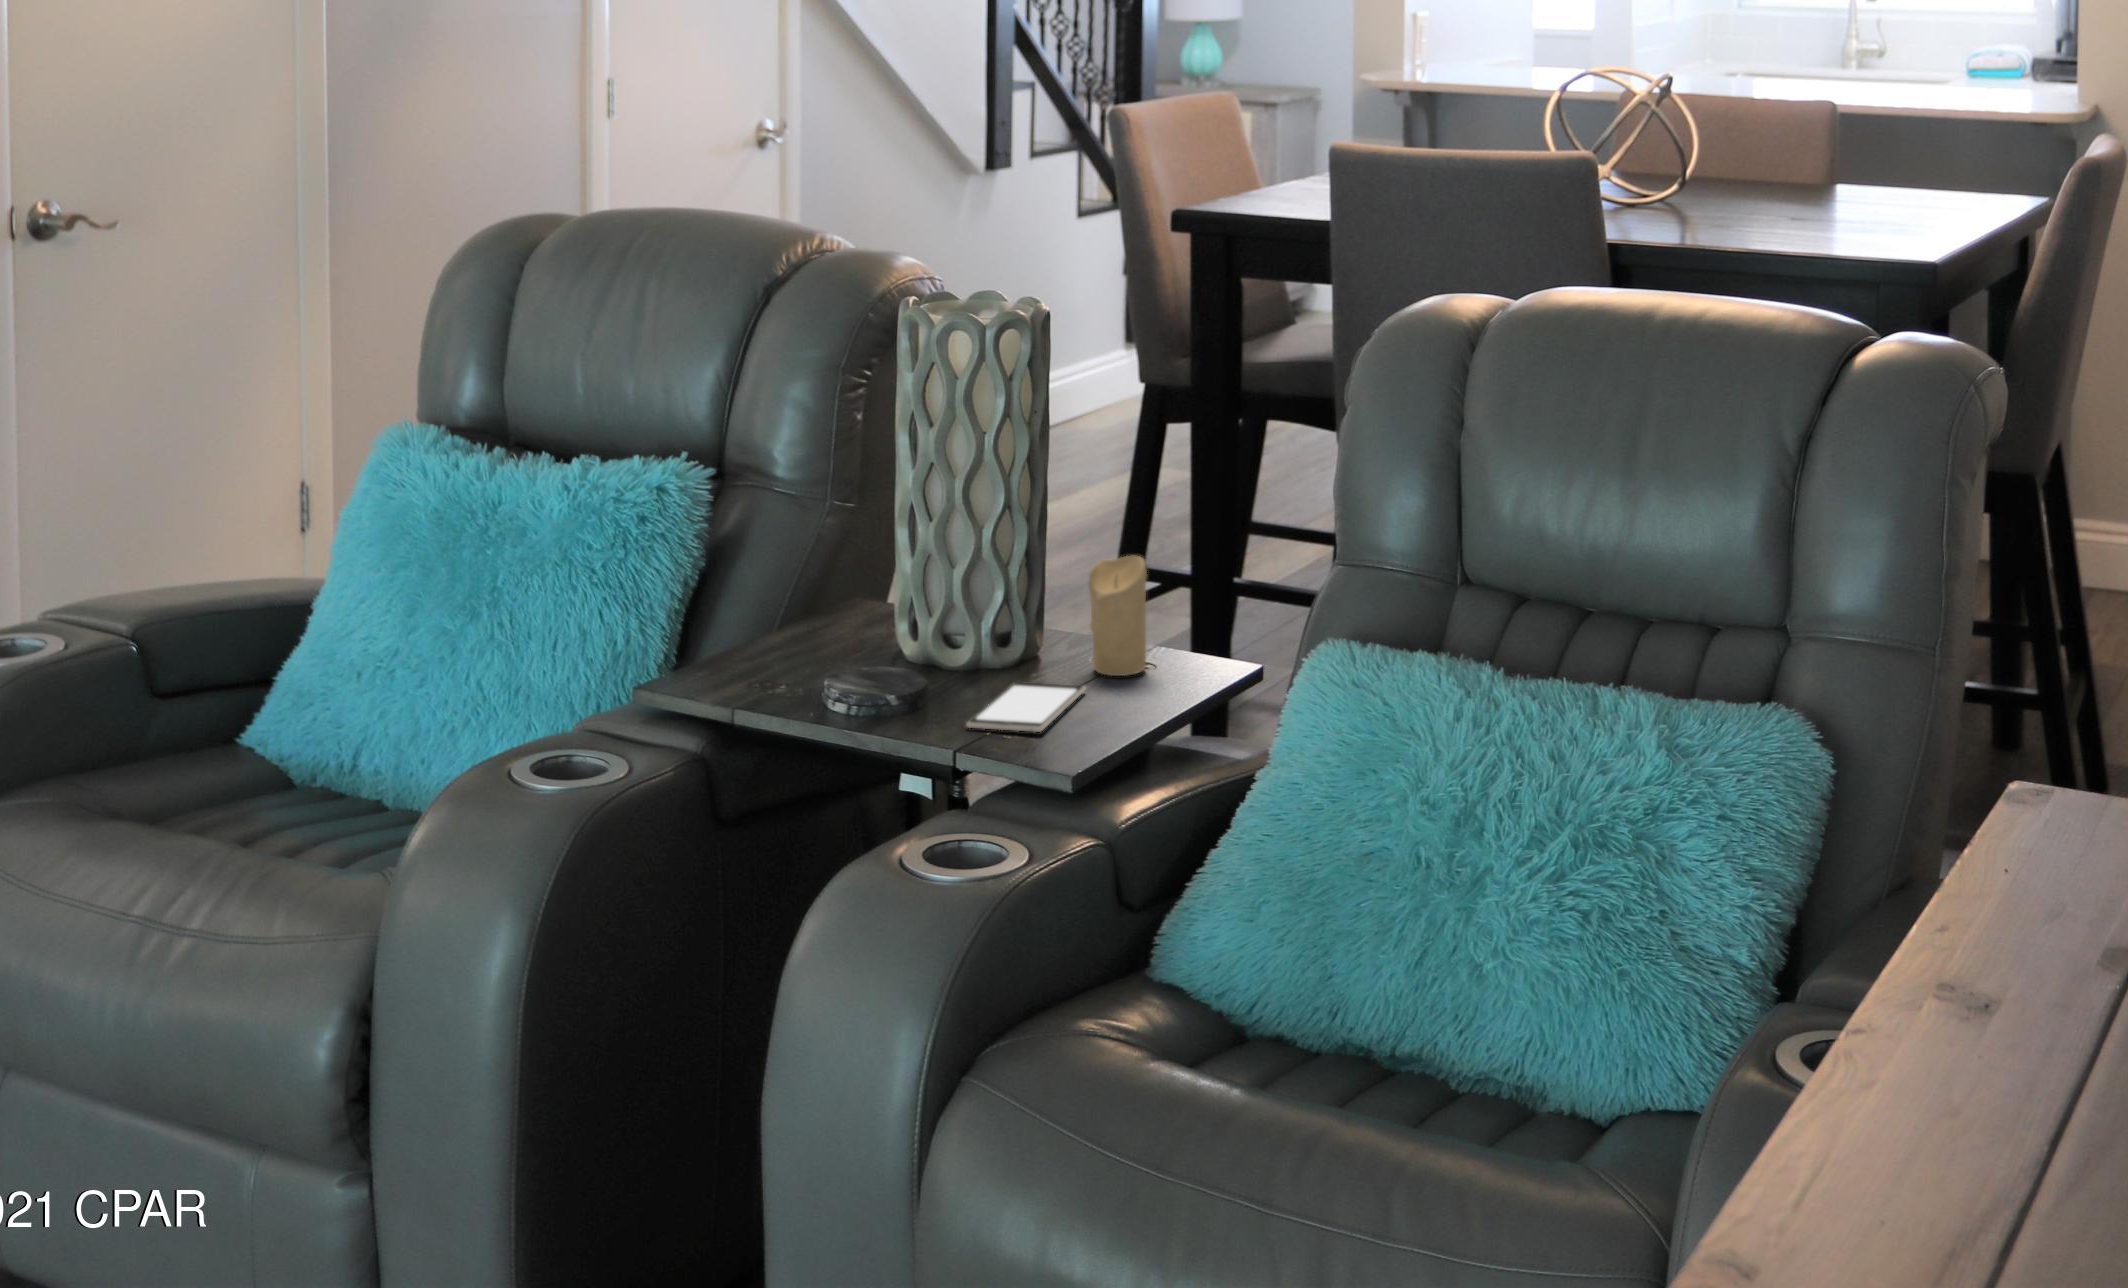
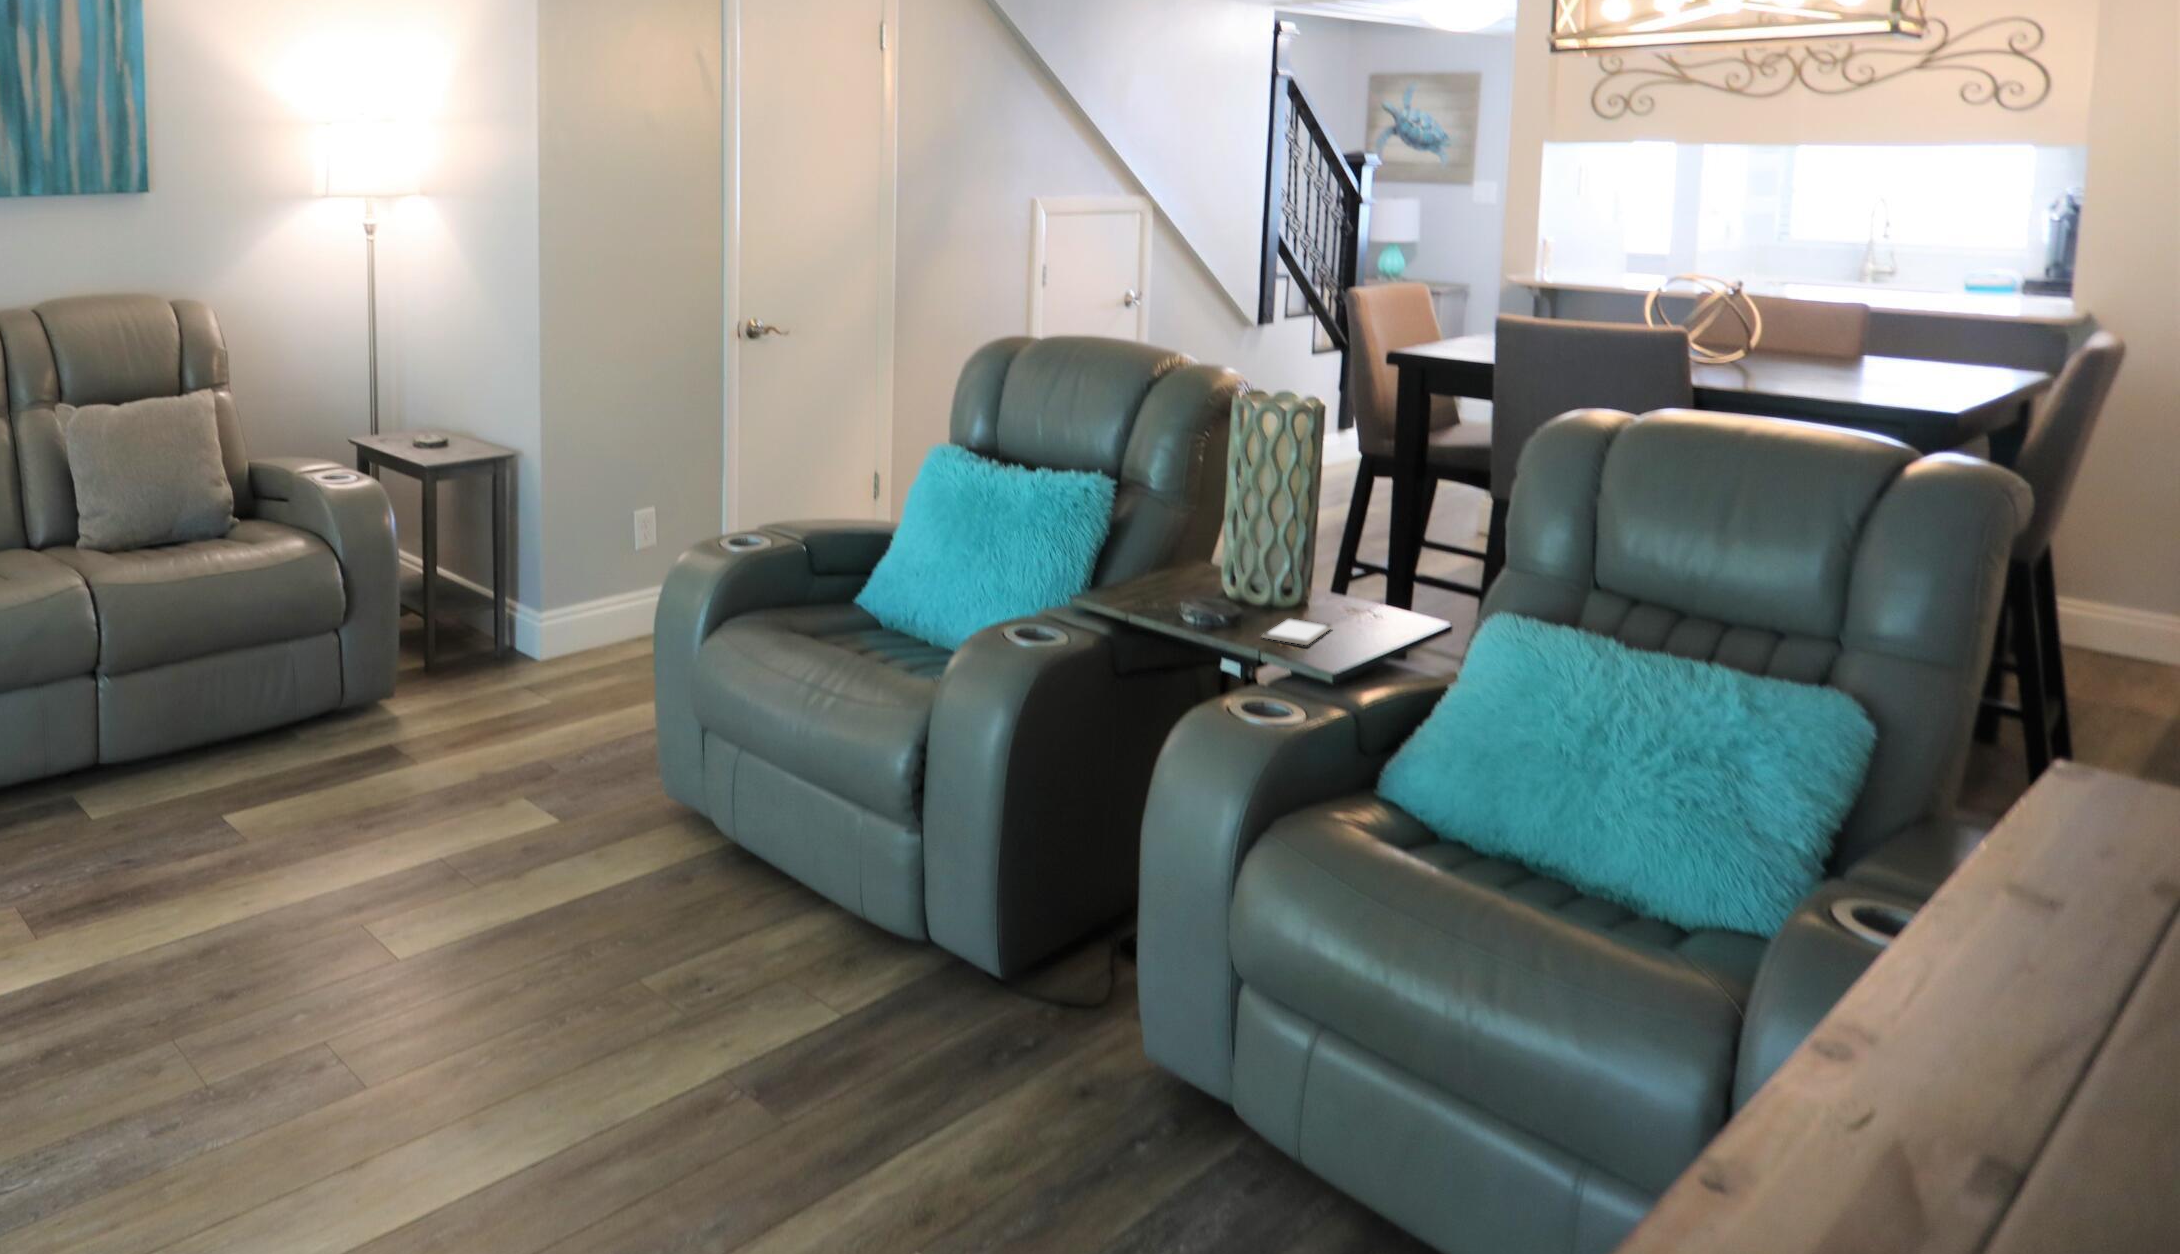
candle: present [1088,556,1147,676] -> none [1337,553,1375,623]

